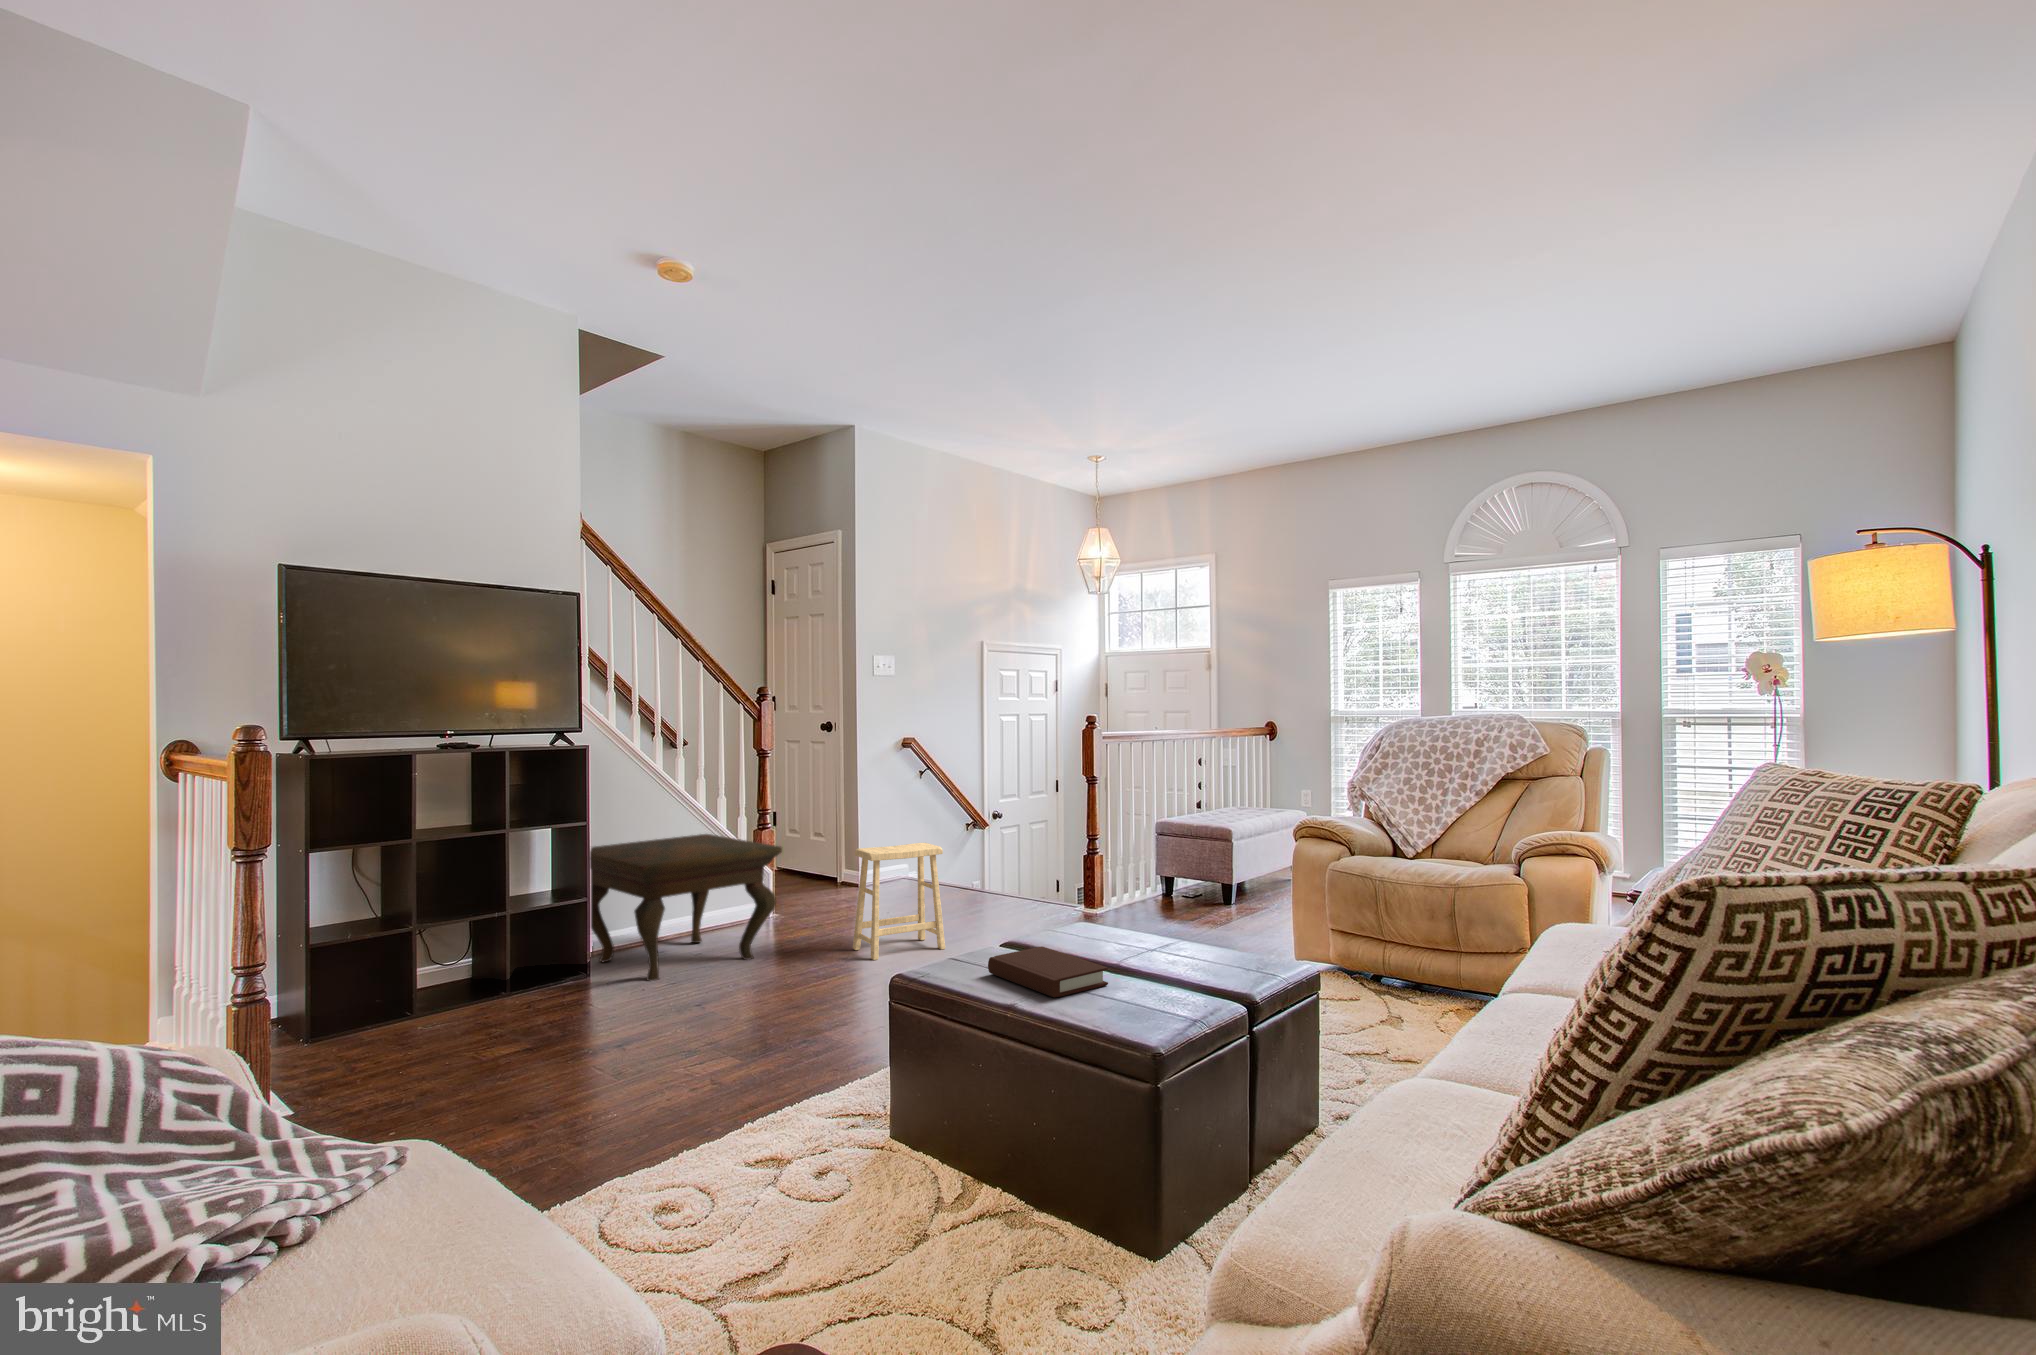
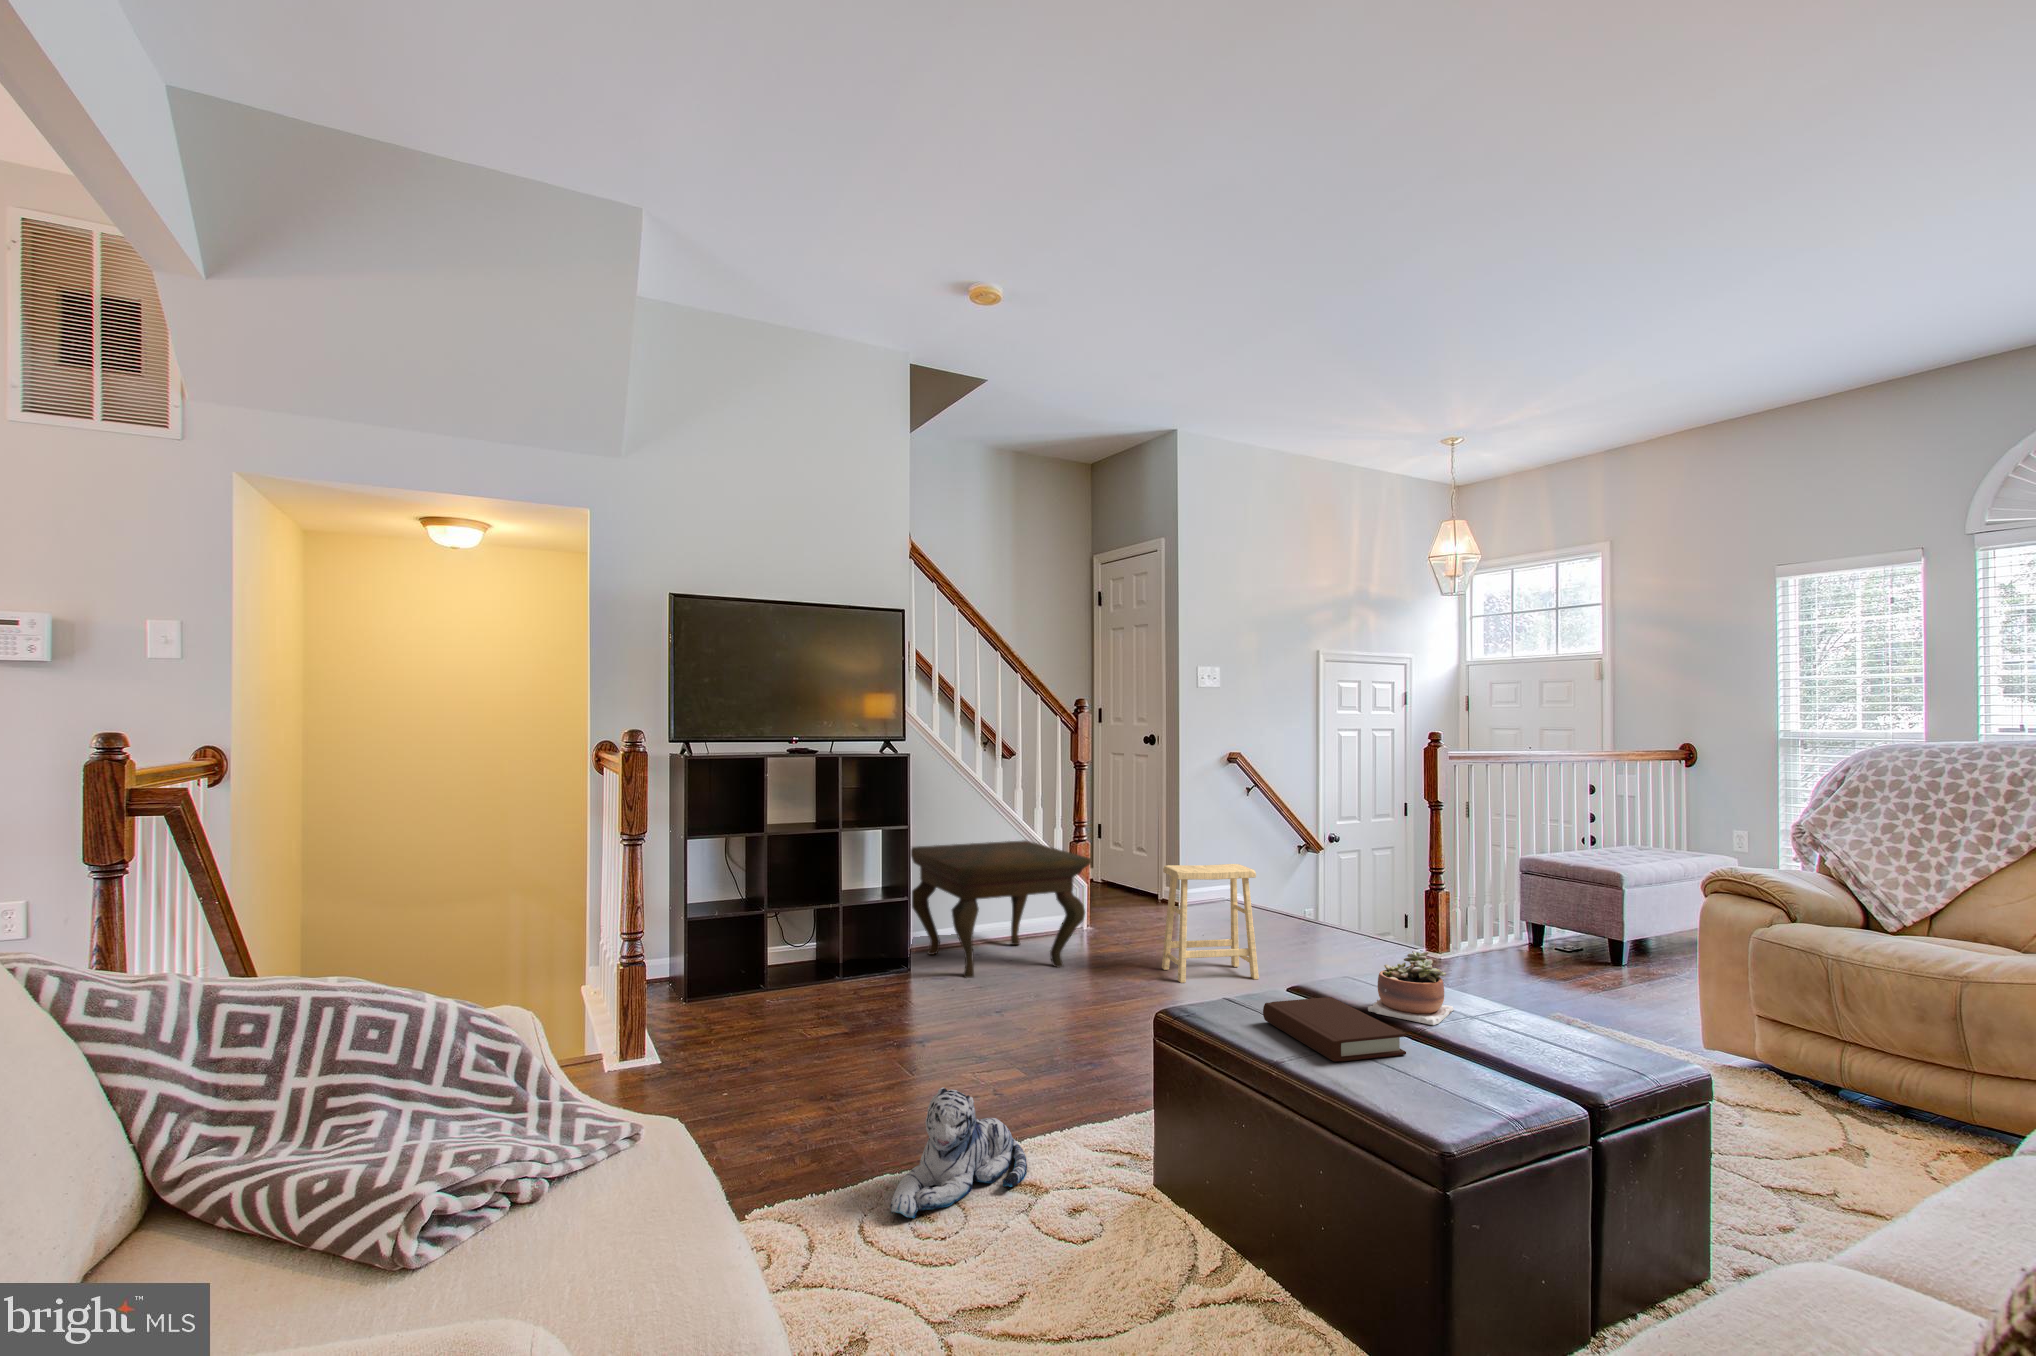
succulent plant: none [1070,900,1135,960] -> present [1368,951,1454,1025]
plush toy: none [631,1080,764,1214] -> present [890,1088,1027,1218]

